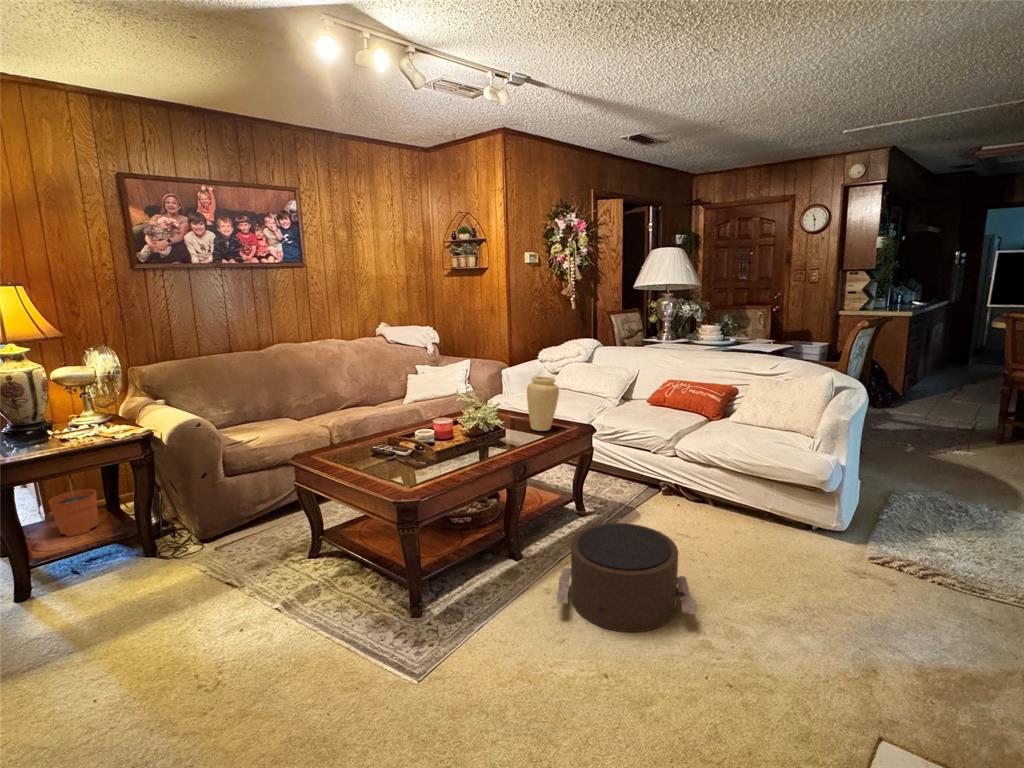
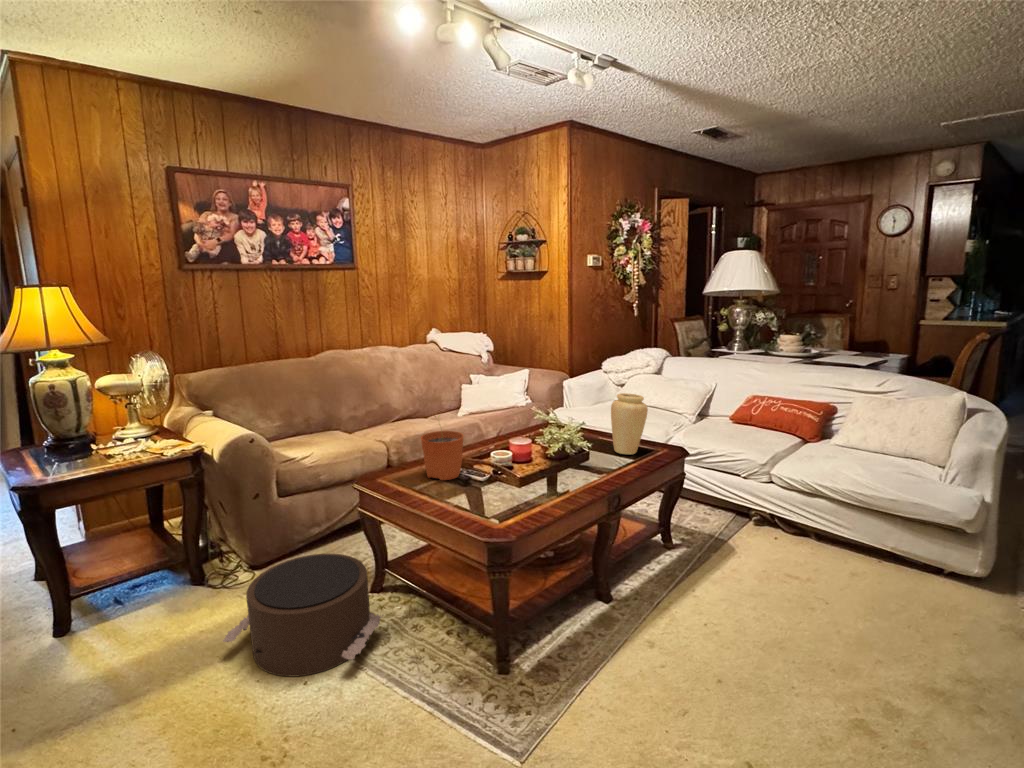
plant pot: present [49,489,98,536] -> present [421,431,464,480]
pouf: present [557,523,695,632] -> present [223,554,383,677]

